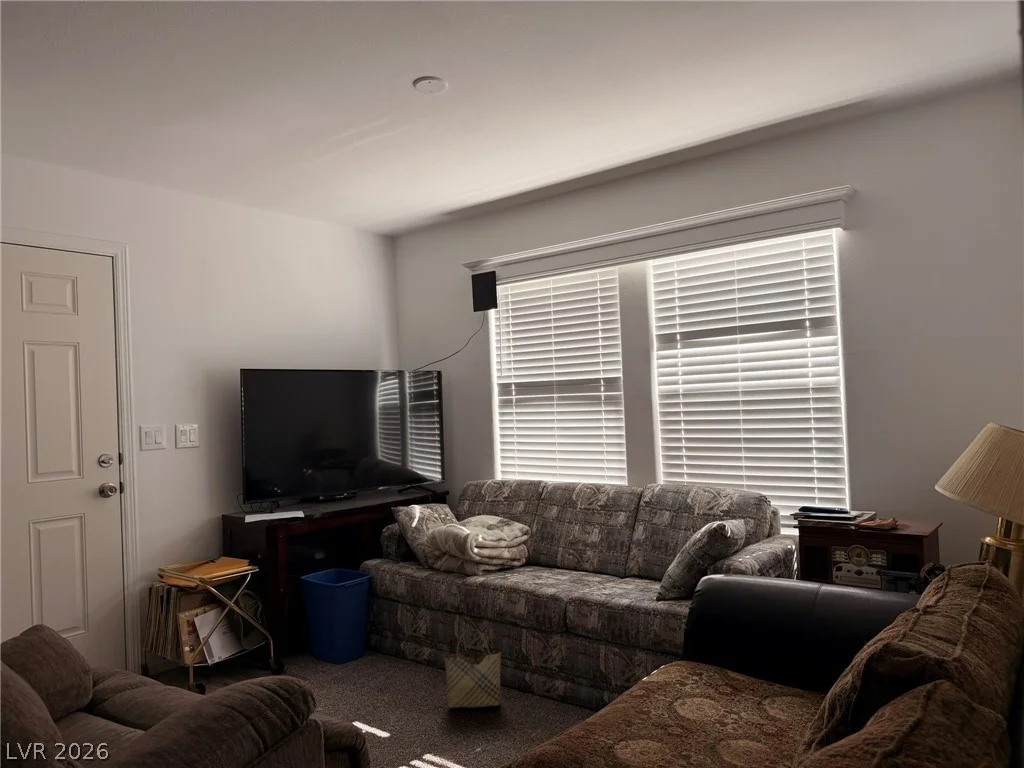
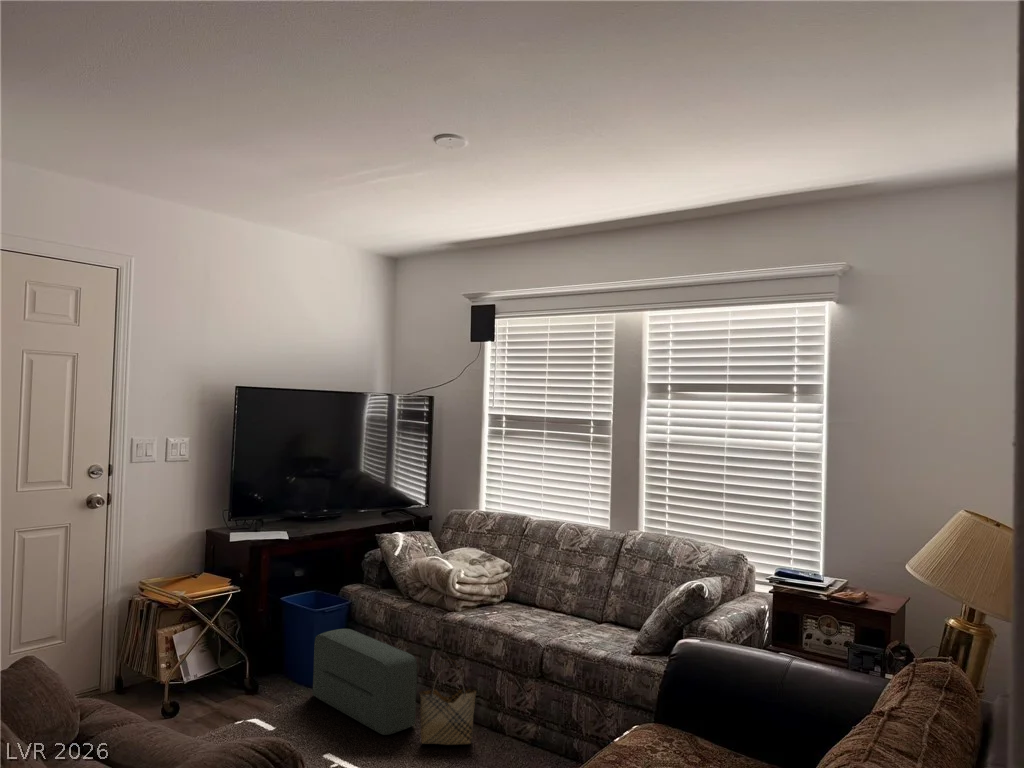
pouf: none [337,602,442,702] -> present [313,629,417,735]

